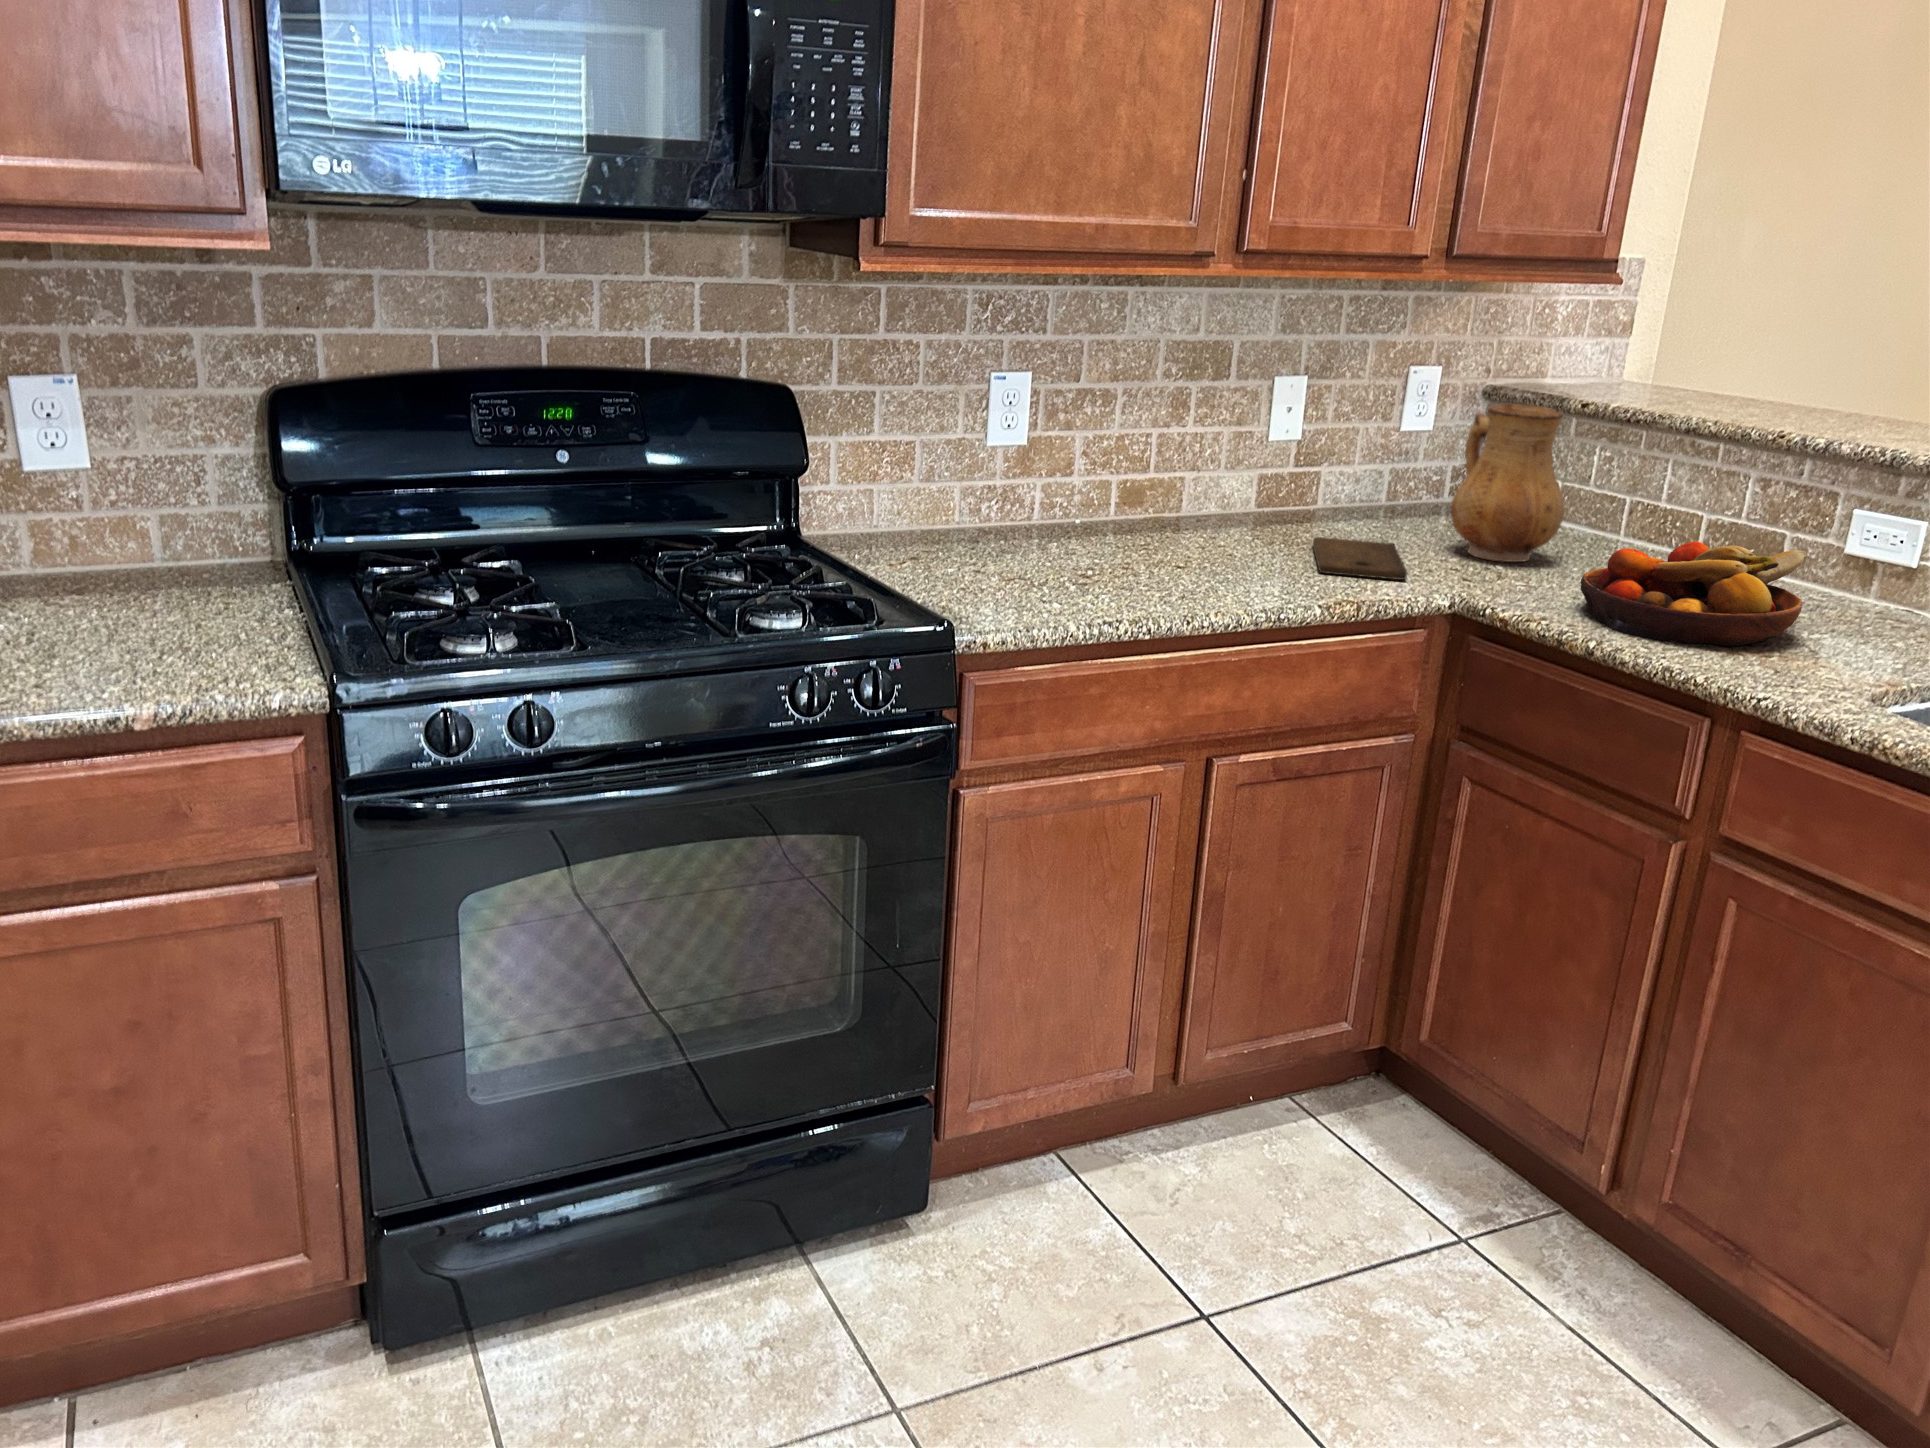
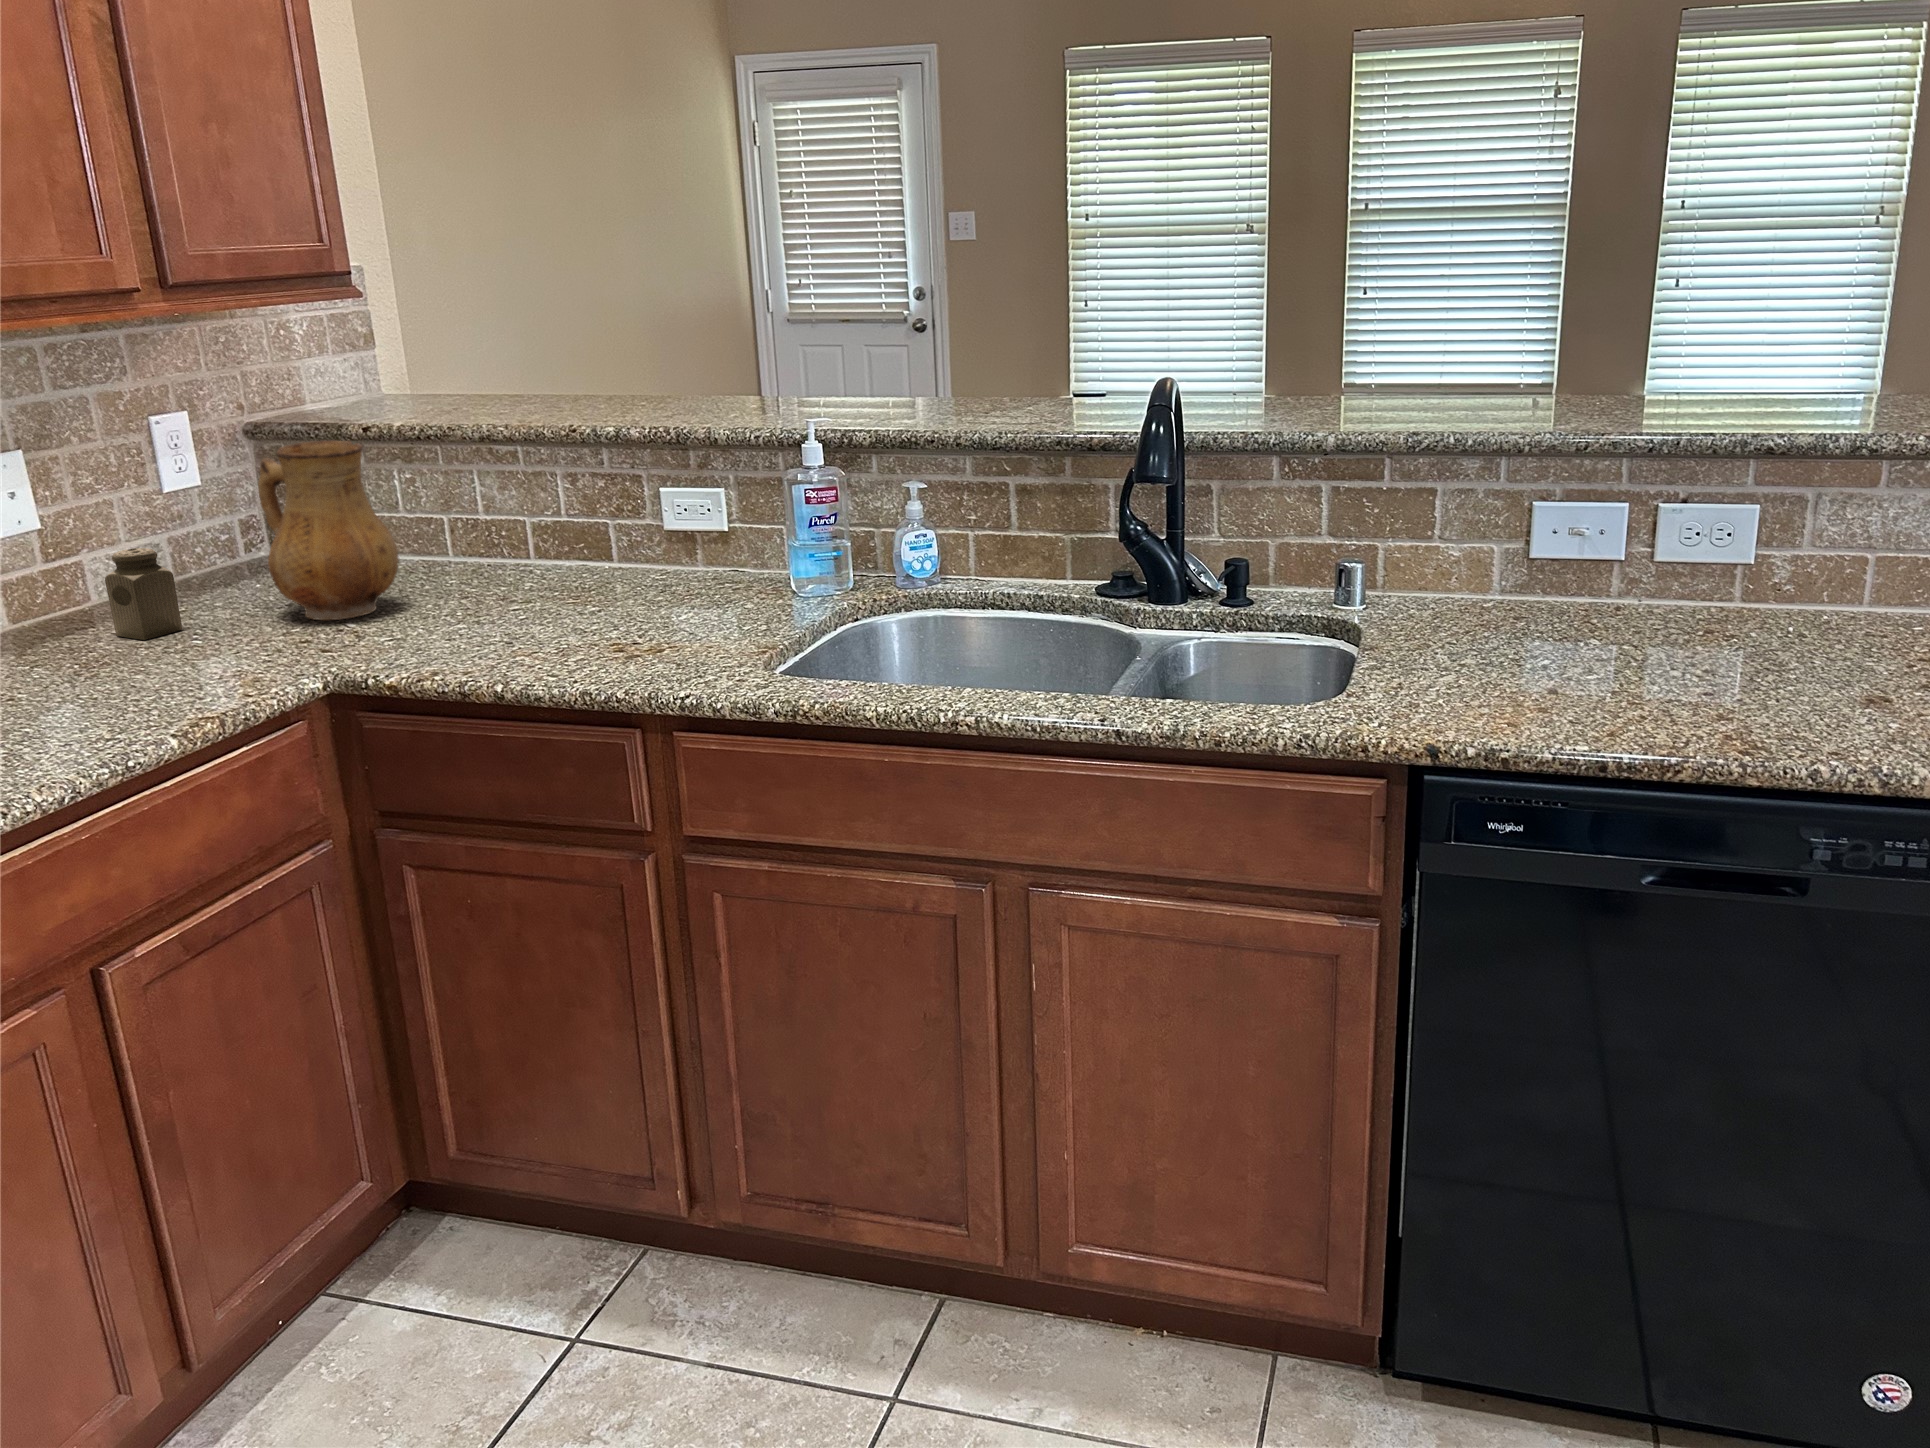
salt shaker: none [1323,466,1378,539] -> present [105,548,182,640]
cutting board: present [1313,537,1407,580] -> none [113,630,261,693]
fruit bowl: present [1581,541,1808,646] -> none [455,540,667,665]

